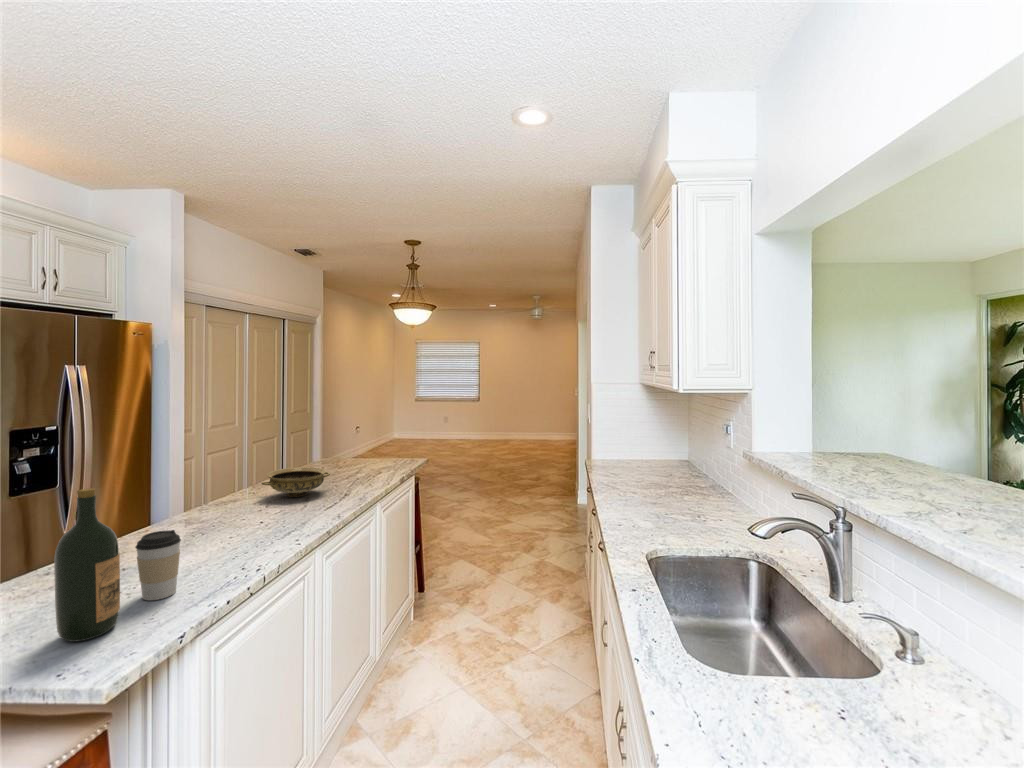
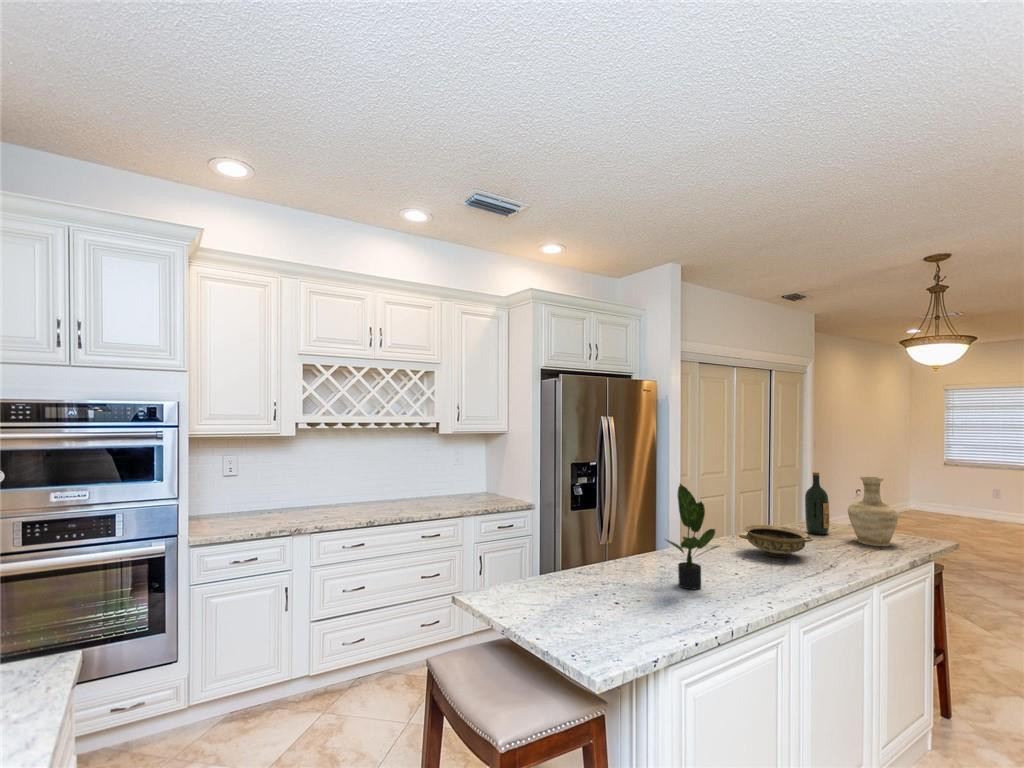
vase: none [355,414,391,471] -> present [848,476,899,546]
potted plant: none [177,435,249,551] -> present [666,484,719,589]
wine bottle: present [54,488,120,642] -> present [805,472,829,535]
coffee cup: present [136,530,181,600] -> none [631,561,662,620]

